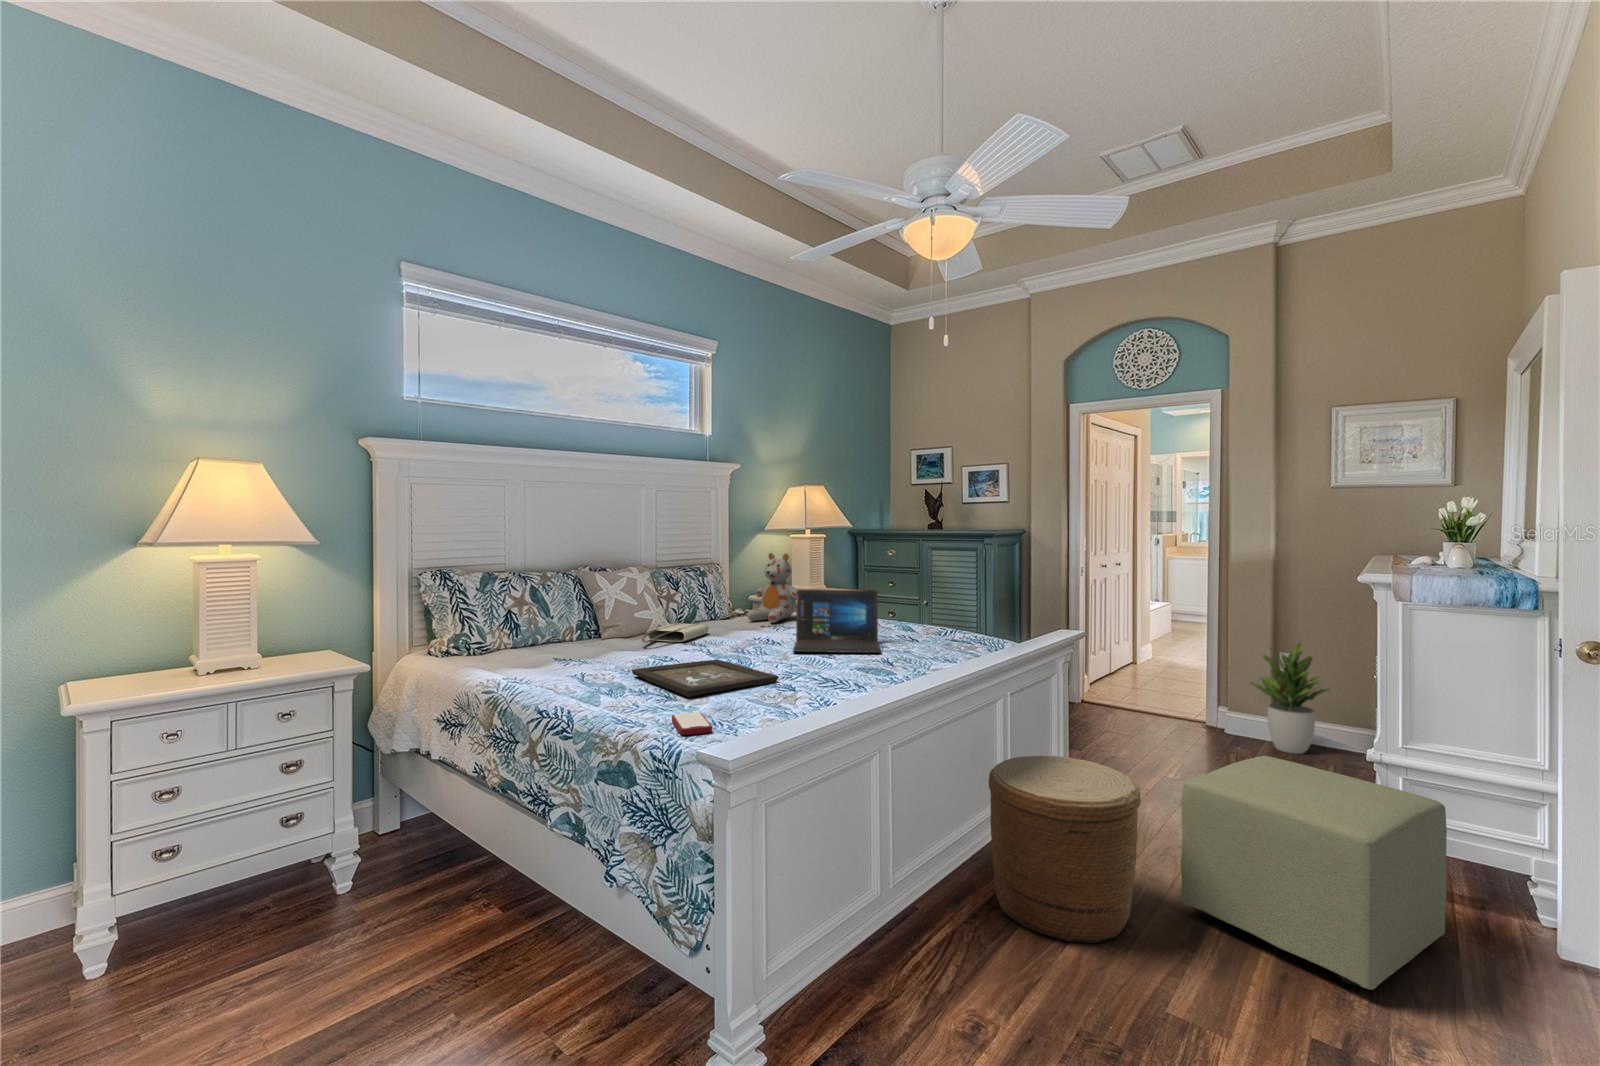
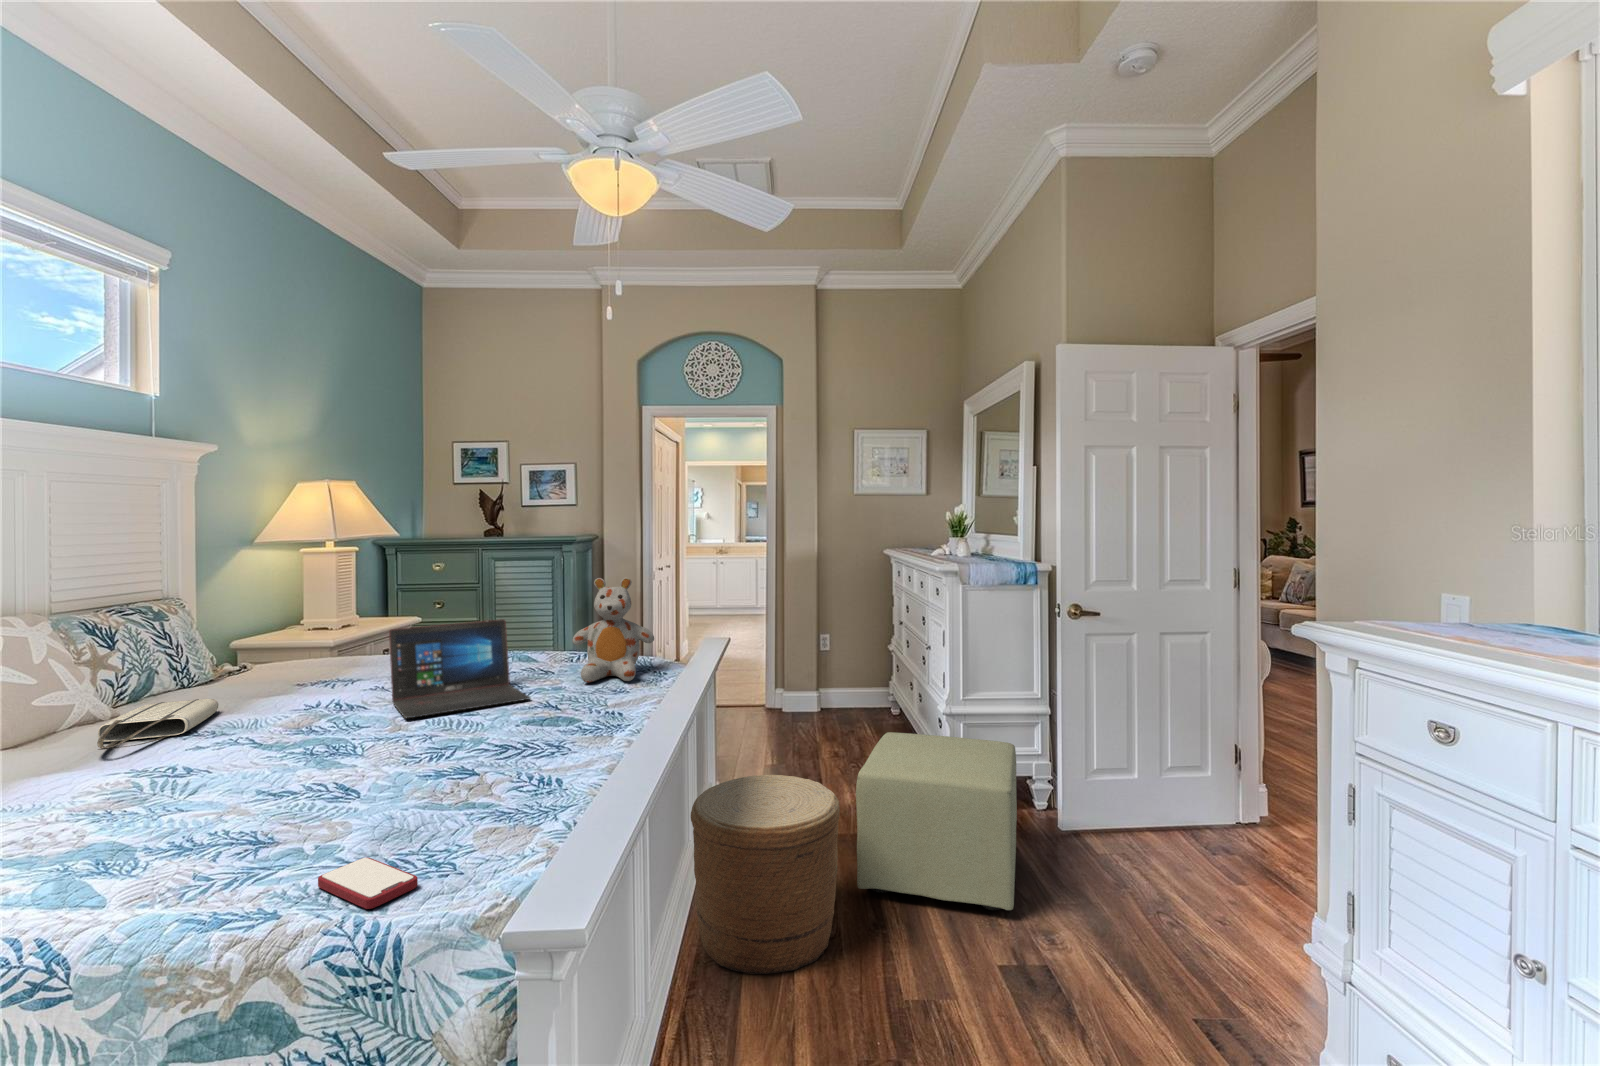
stuffed bear: present [747,553,798,623] -> present [572,578,654,682]
potted plant: present [1250,642,1332,754] -> none [805,623,864,720]
tray: present [632,659,778,697] -> none [135,754,432,833]

